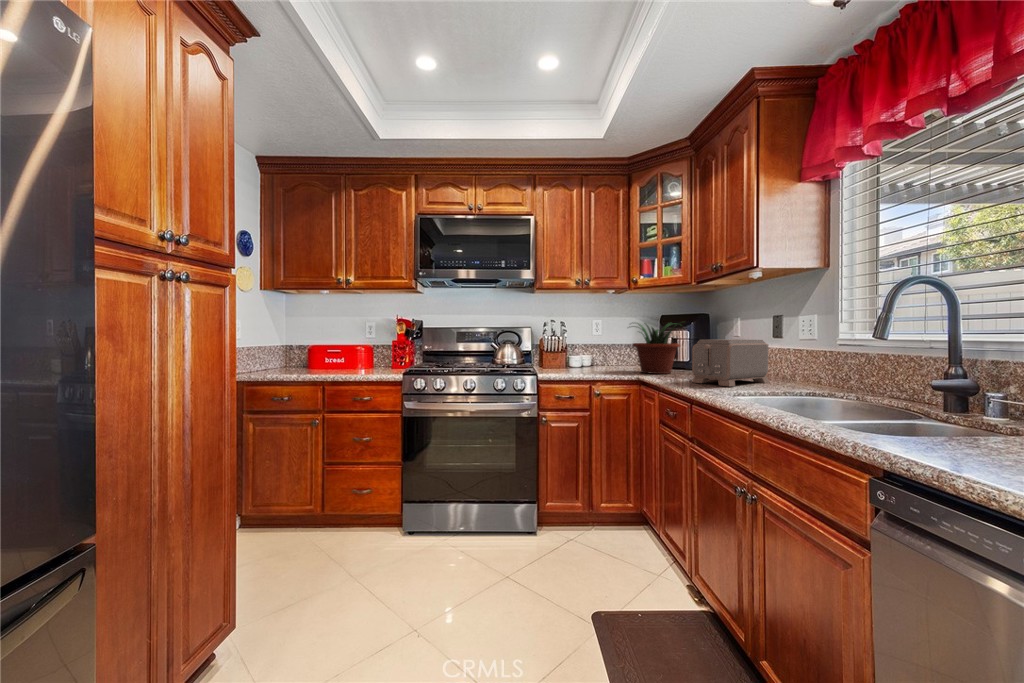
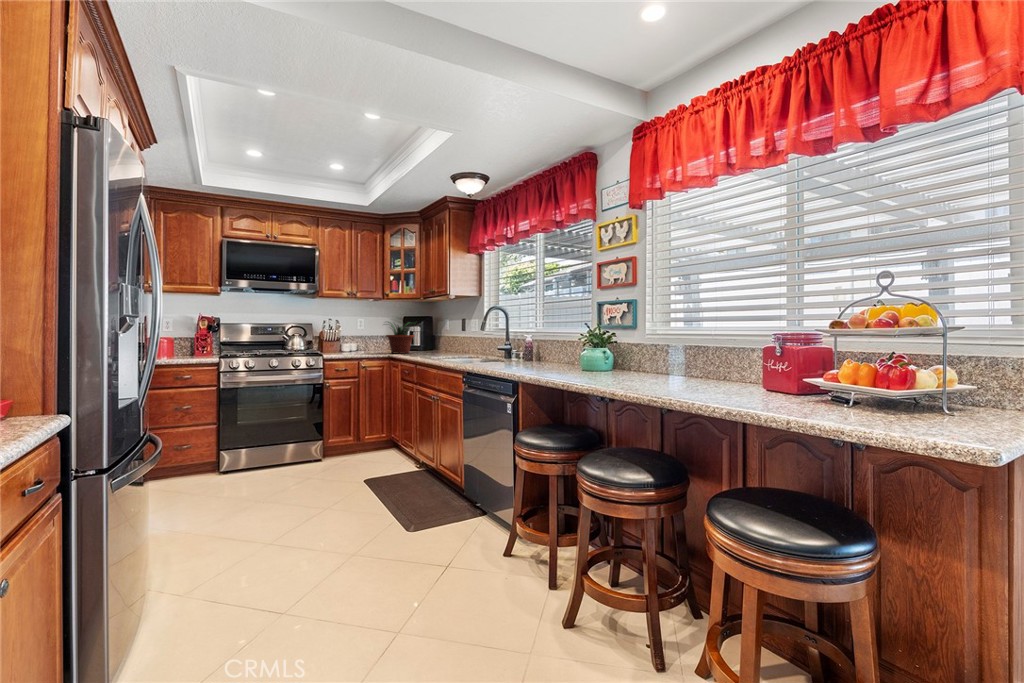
toaster: present [692,339,769,387] -> none [418,332,457,356]

